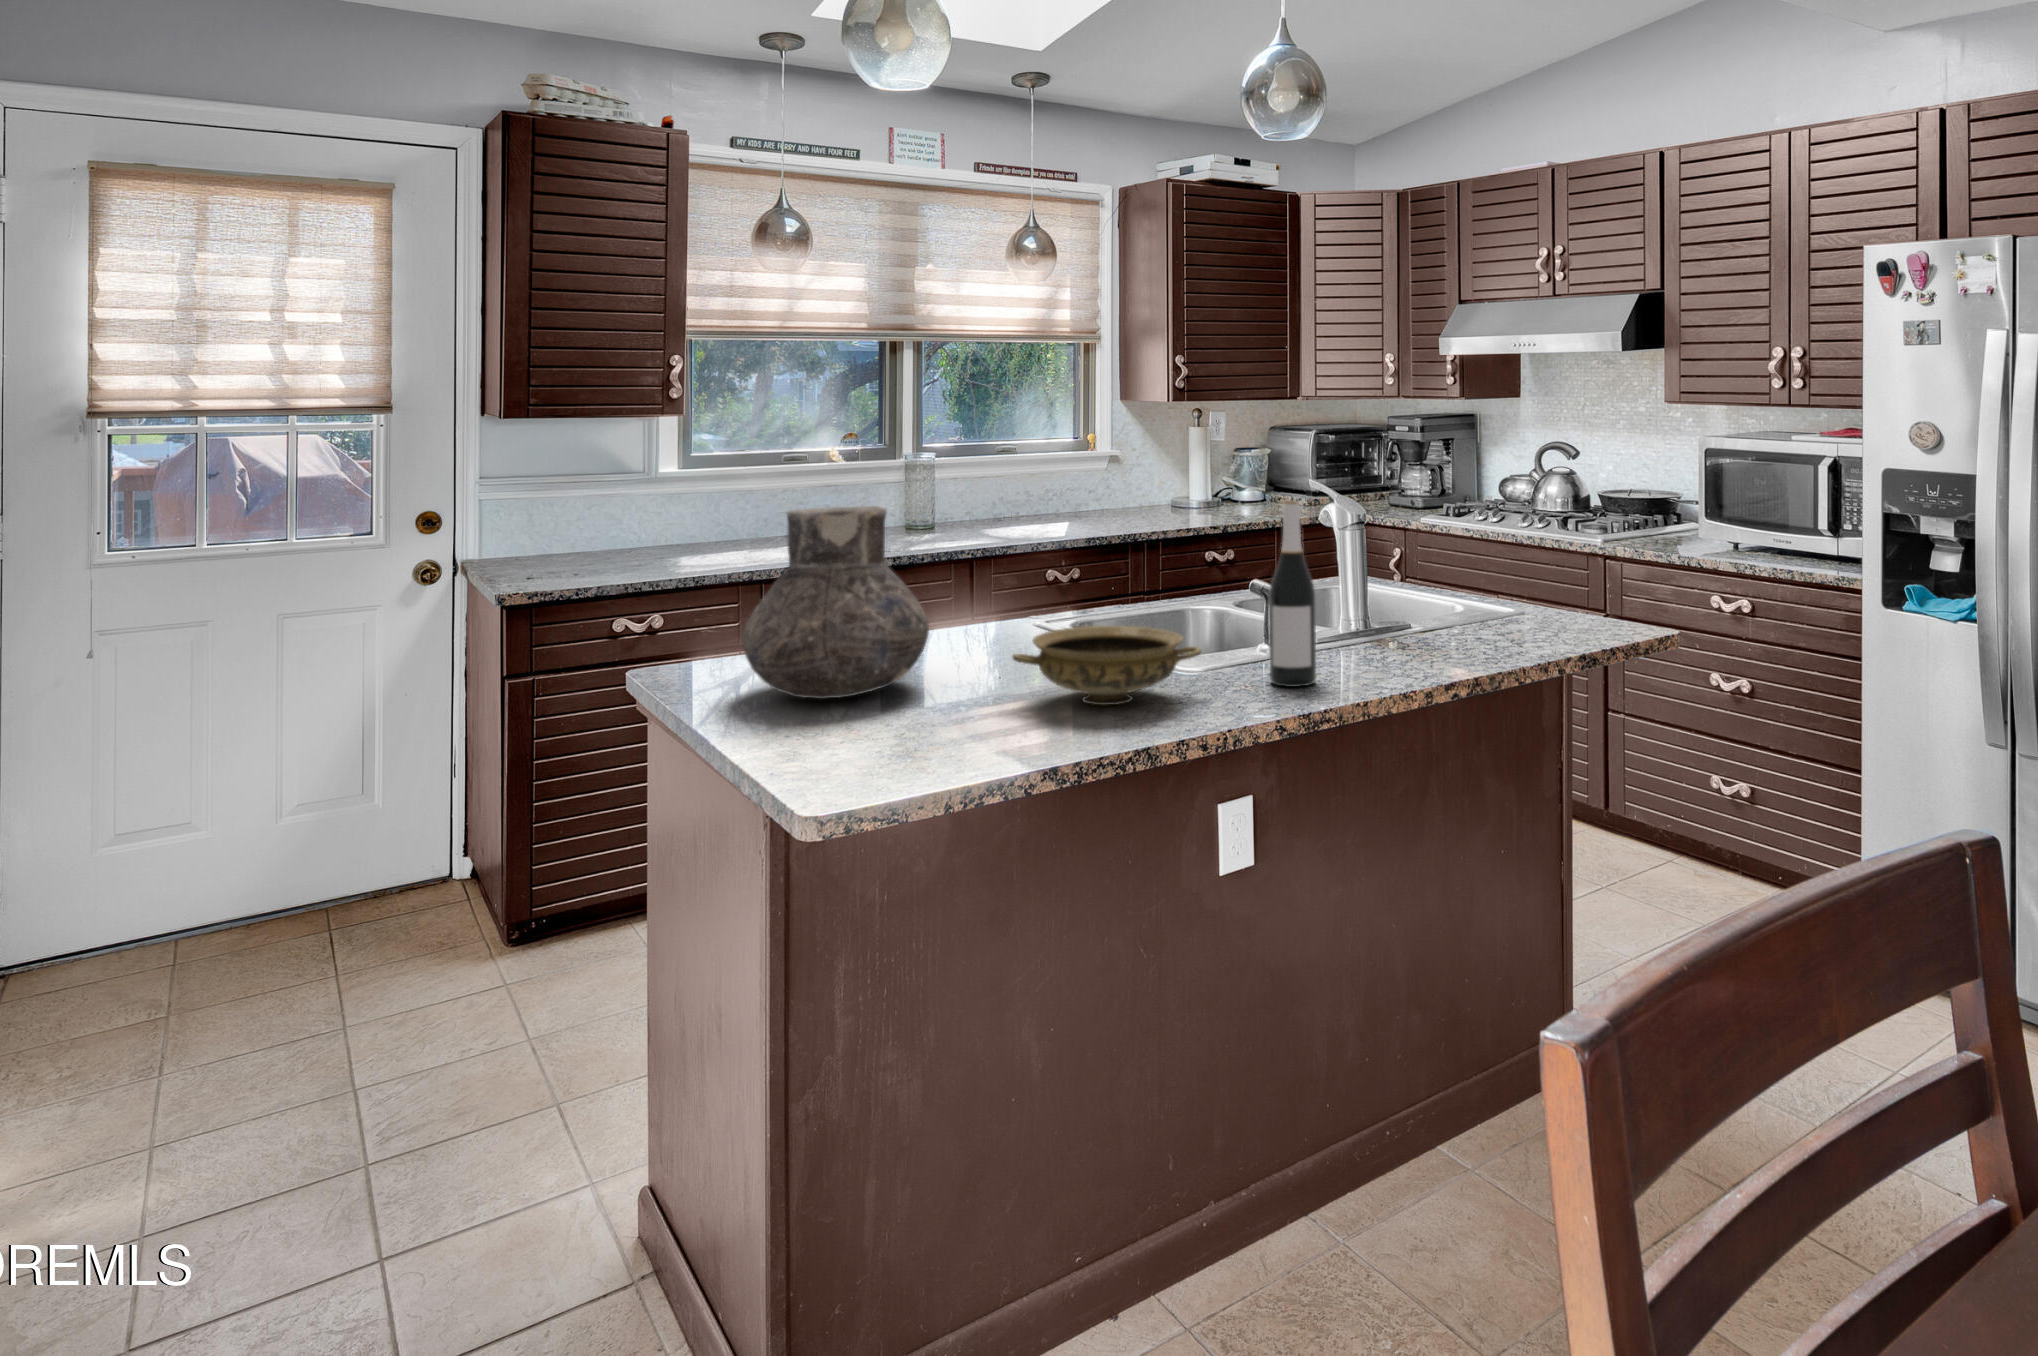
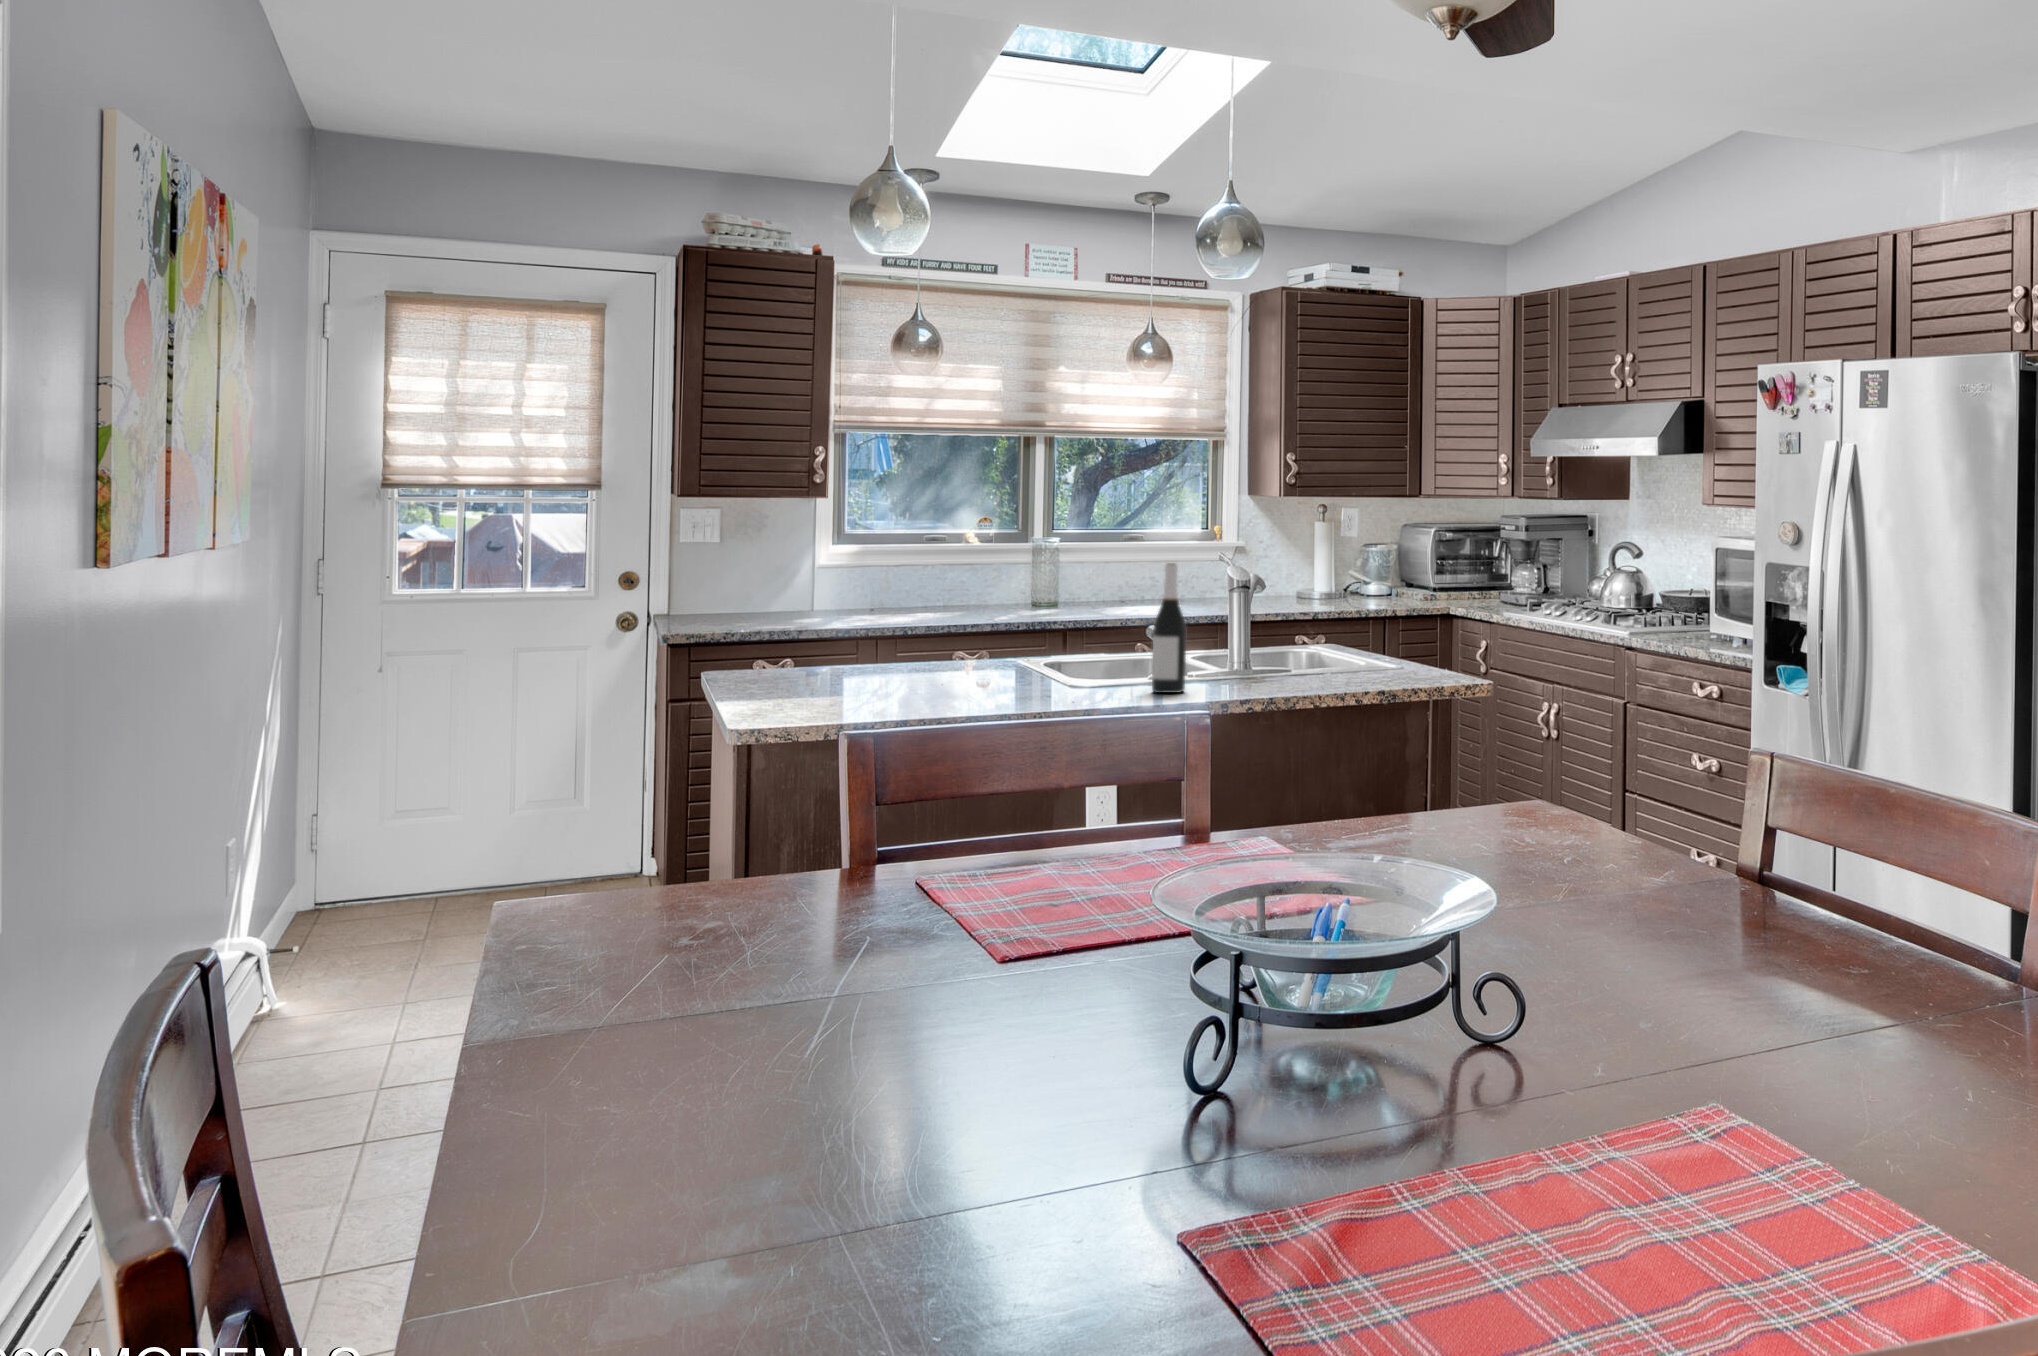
vase: present [742,506,929,699] -> none [794,558,923,686]
ceramic bowl: present [1013,626,1201,705] -> none [964,647,1097,696]

